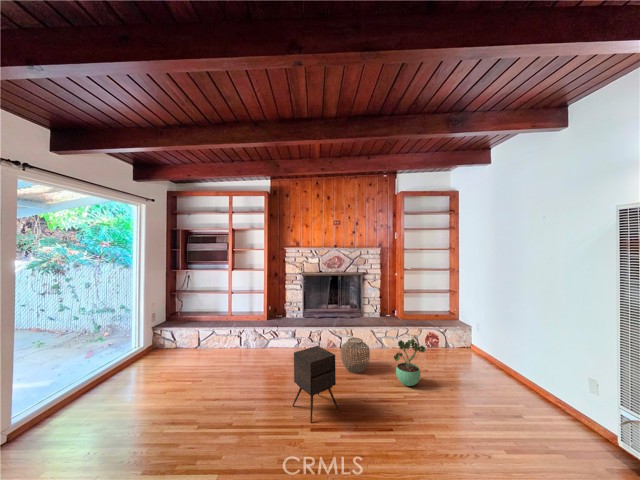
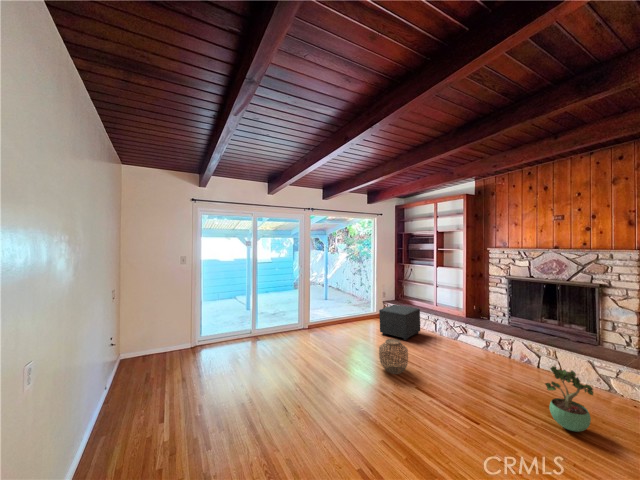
ottoman: none [181,324,228,374] -> present [379,305,420,340]
woven basket: present [341,338,370,373] -> present [379,339,408,374]
side table: present [292,346,339,423] -> none [417,334,450,398]

